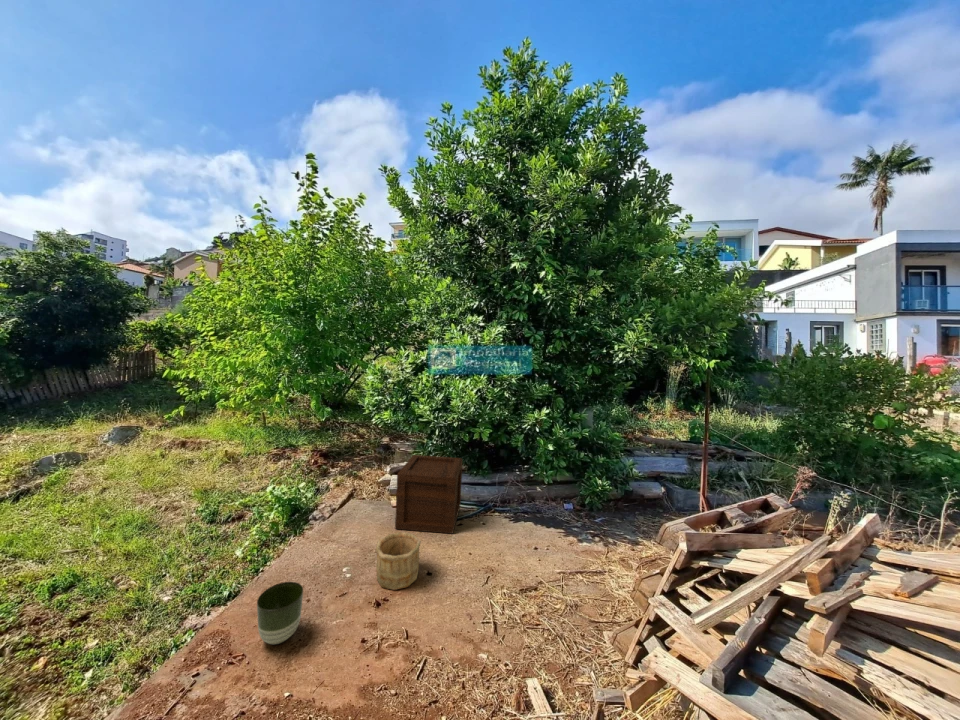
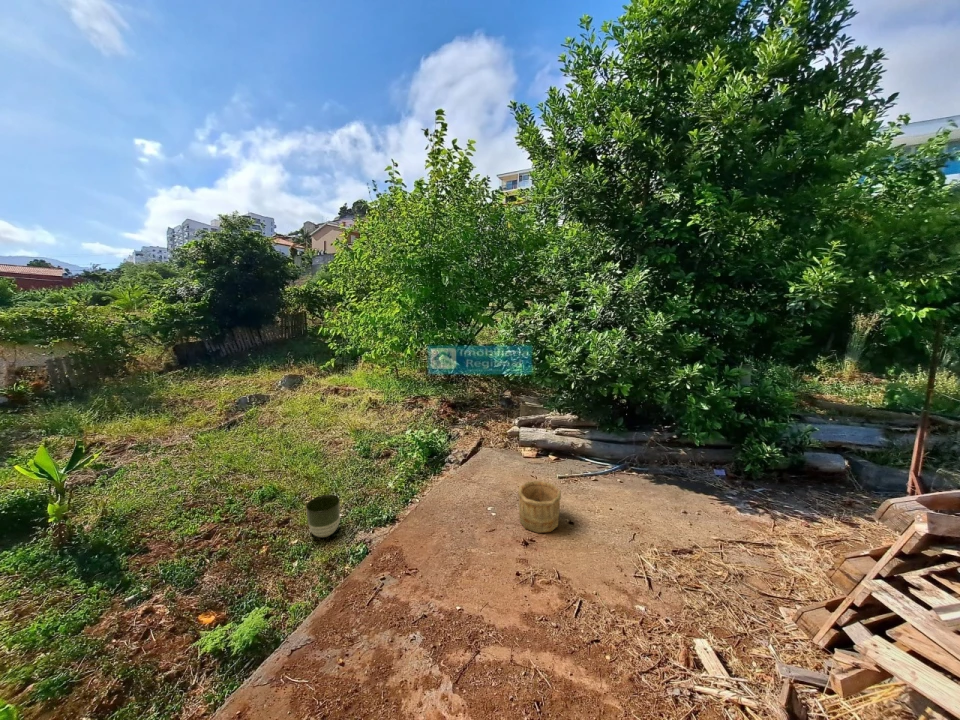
wooden crate: present [395,455,462,534] -> none [528,408,594,488]
planter: present [257,582,303,644] -> present [306,495,340,537]

